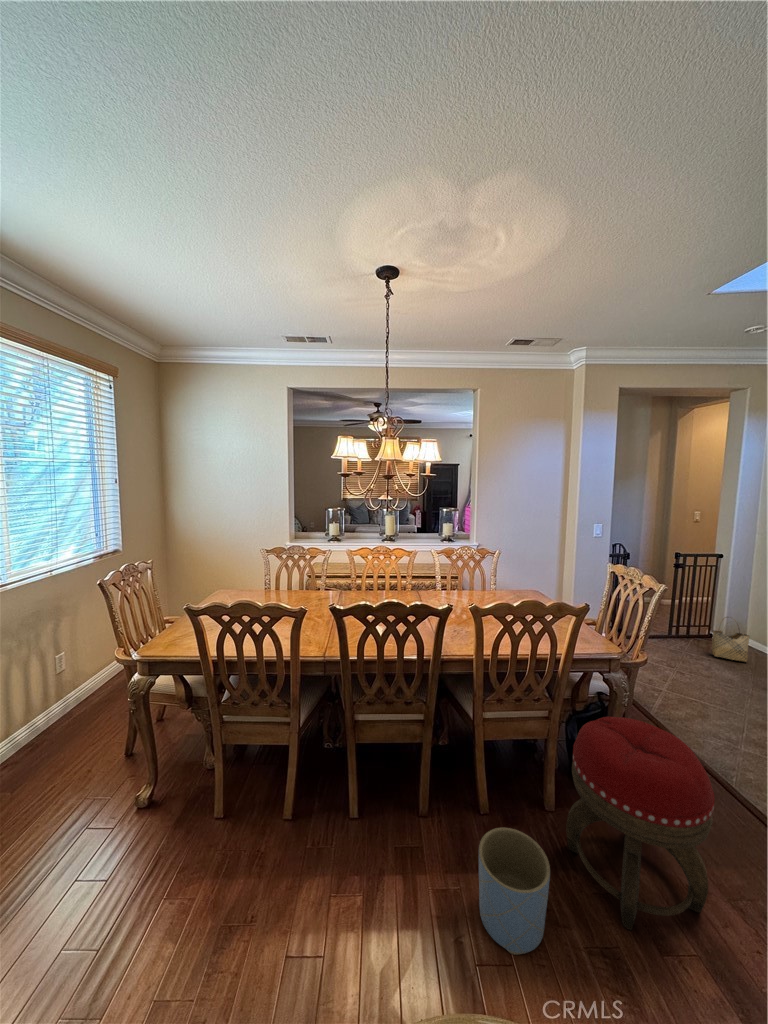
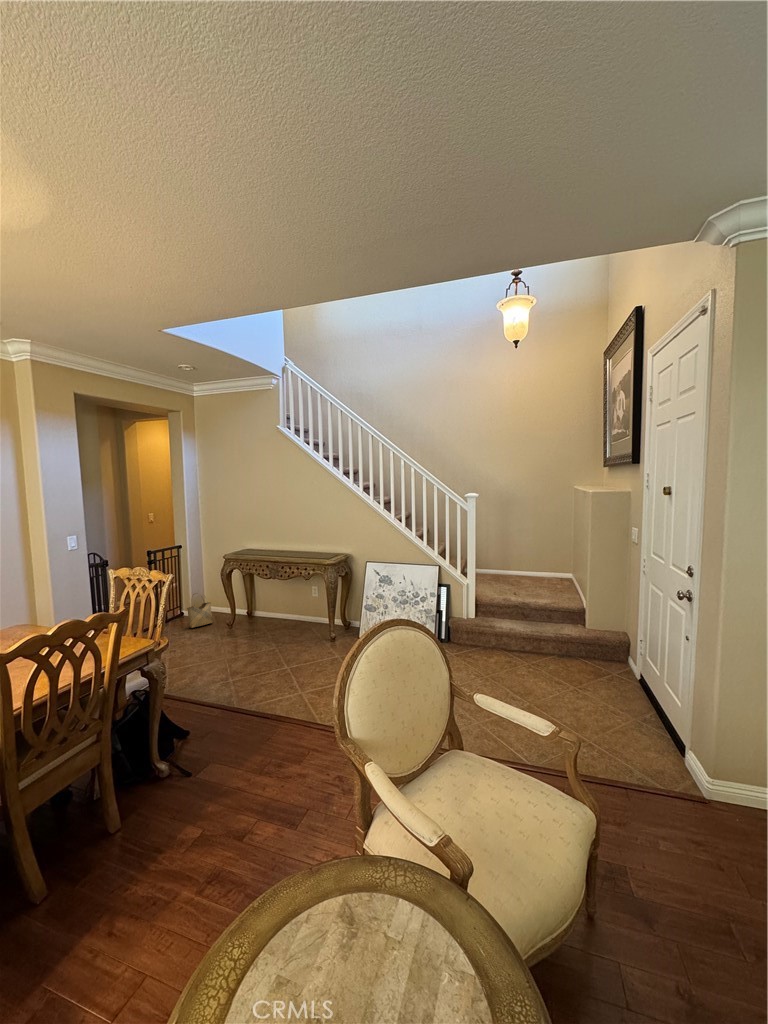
footstool: present [566,717,715,930] -> none [135,684,247,849]
planter: present [479,828,550,955] -> none [71,850,156,981]

